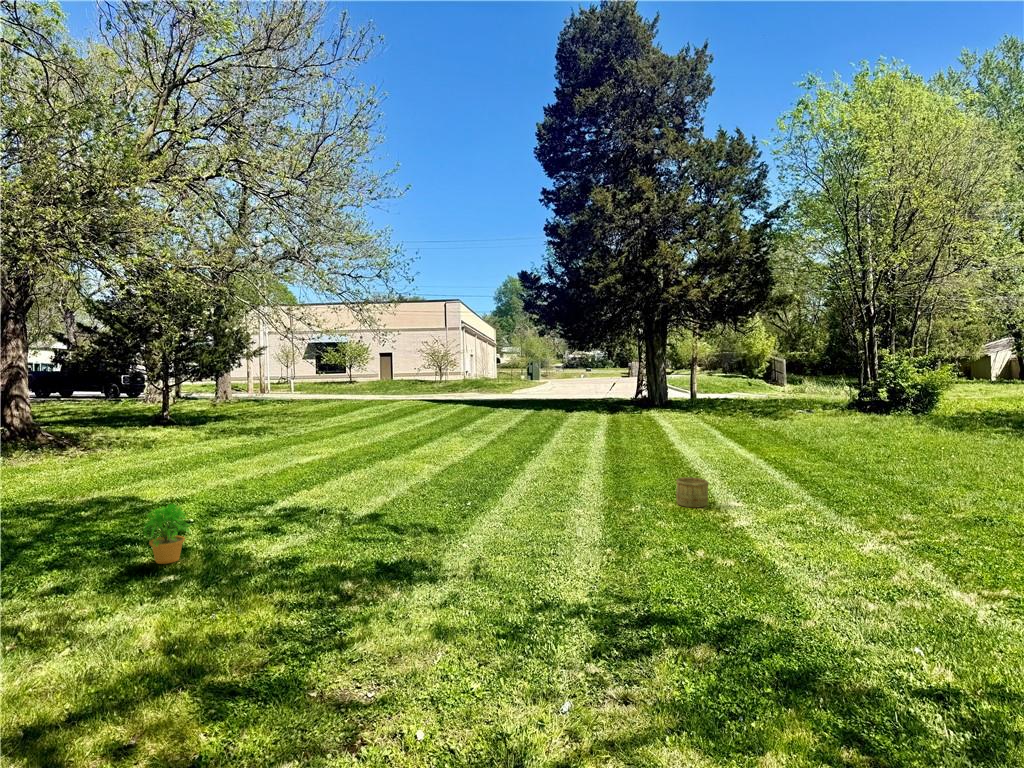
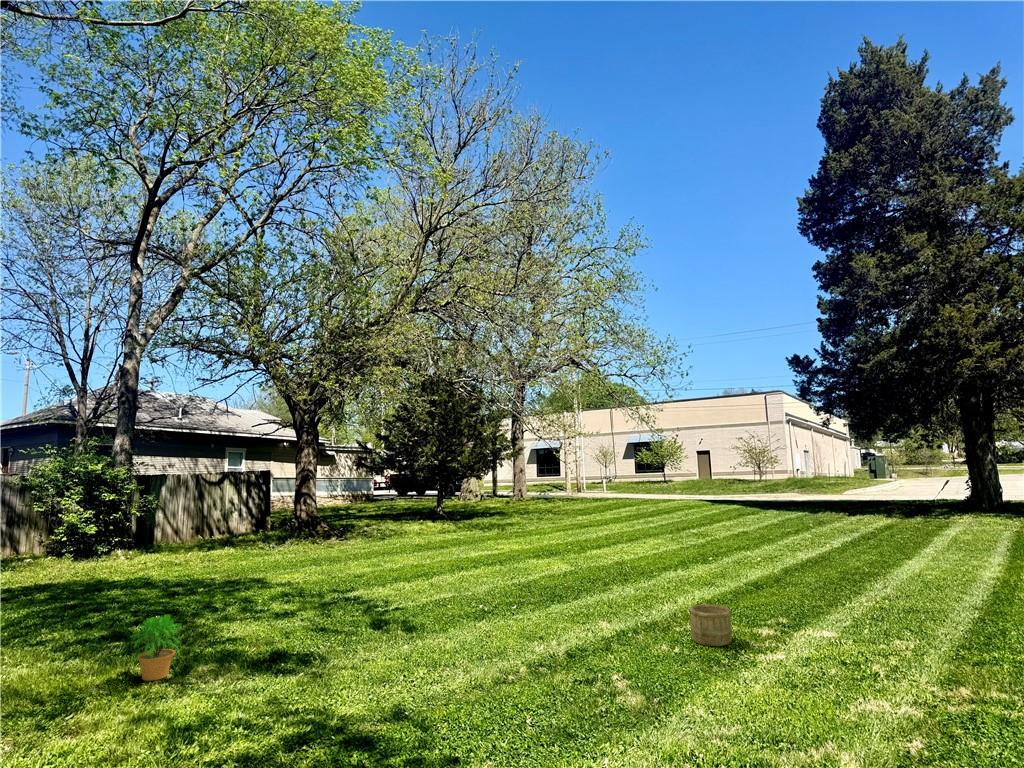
wooden bucket: present [676,477,709,508] -> present [689,604,732,646]

